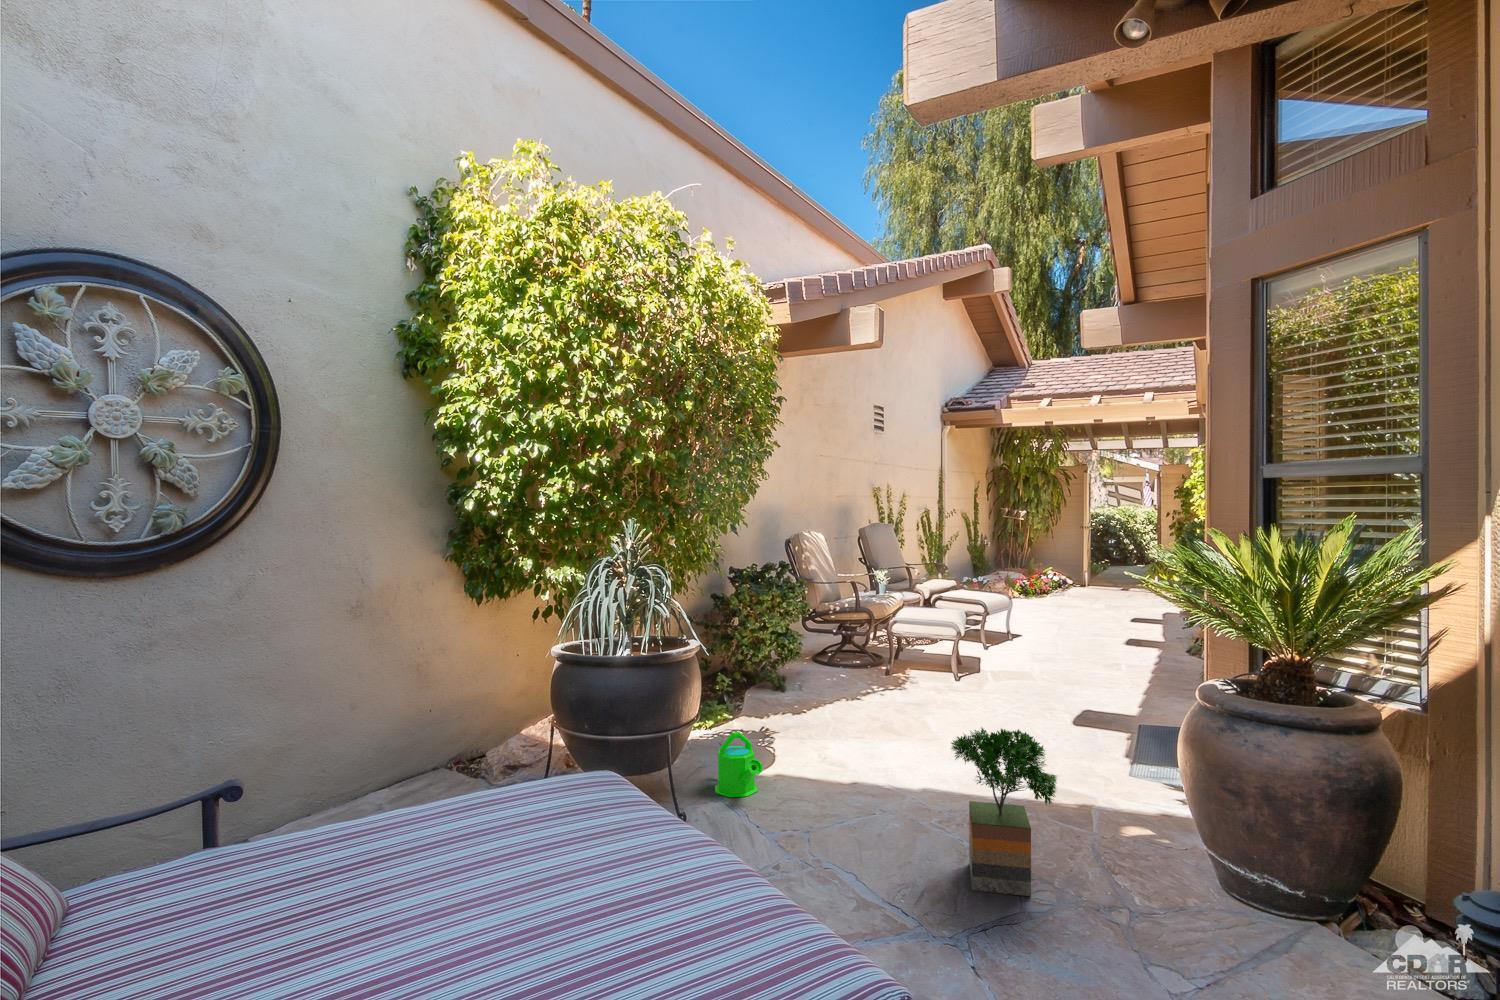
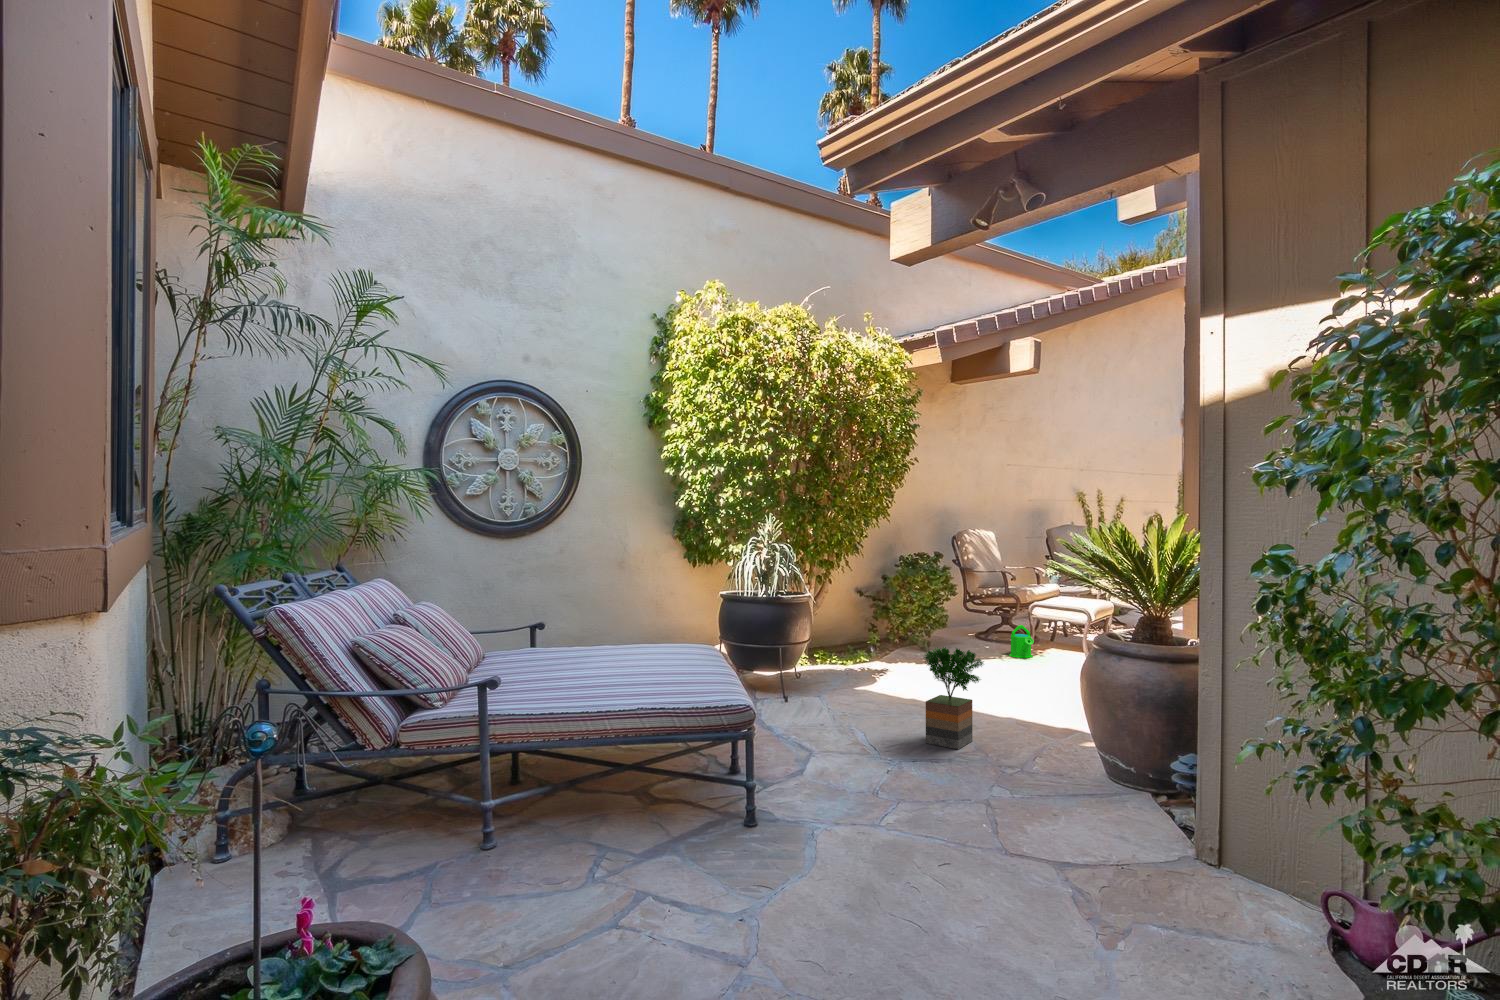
watering can: present [715,731,763,797] -> present [1009,625,1034,658]

